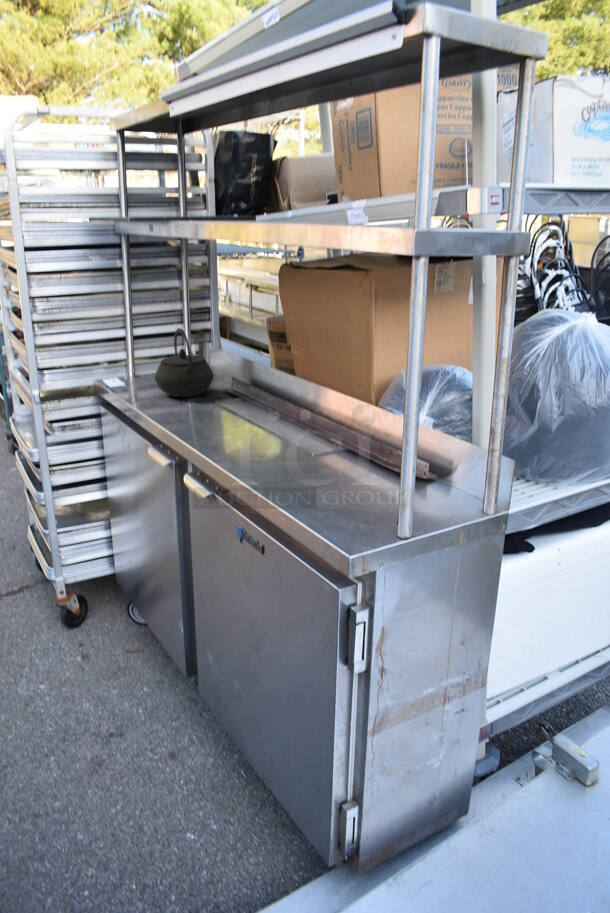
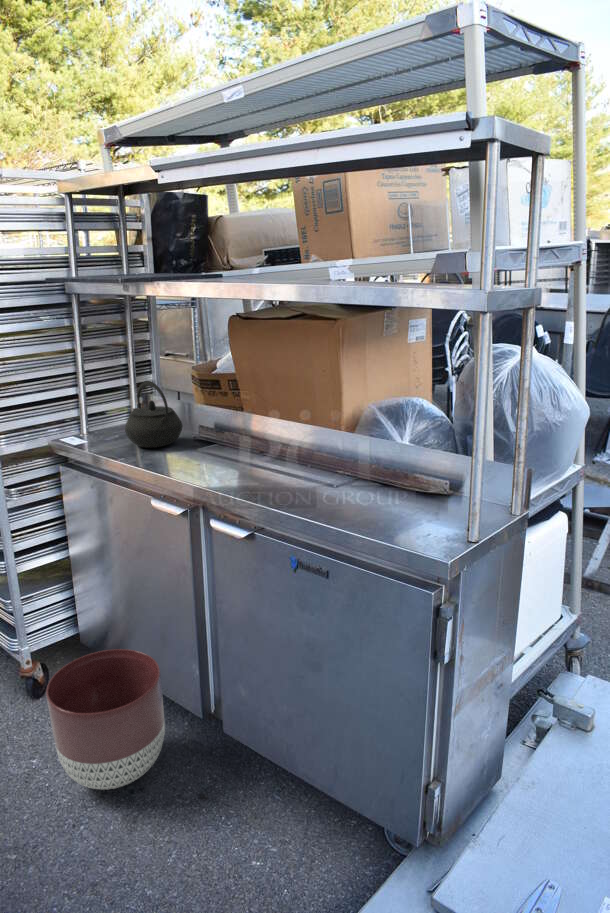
planter: none [35,593,153,728] -> present [46,649,165,790]

